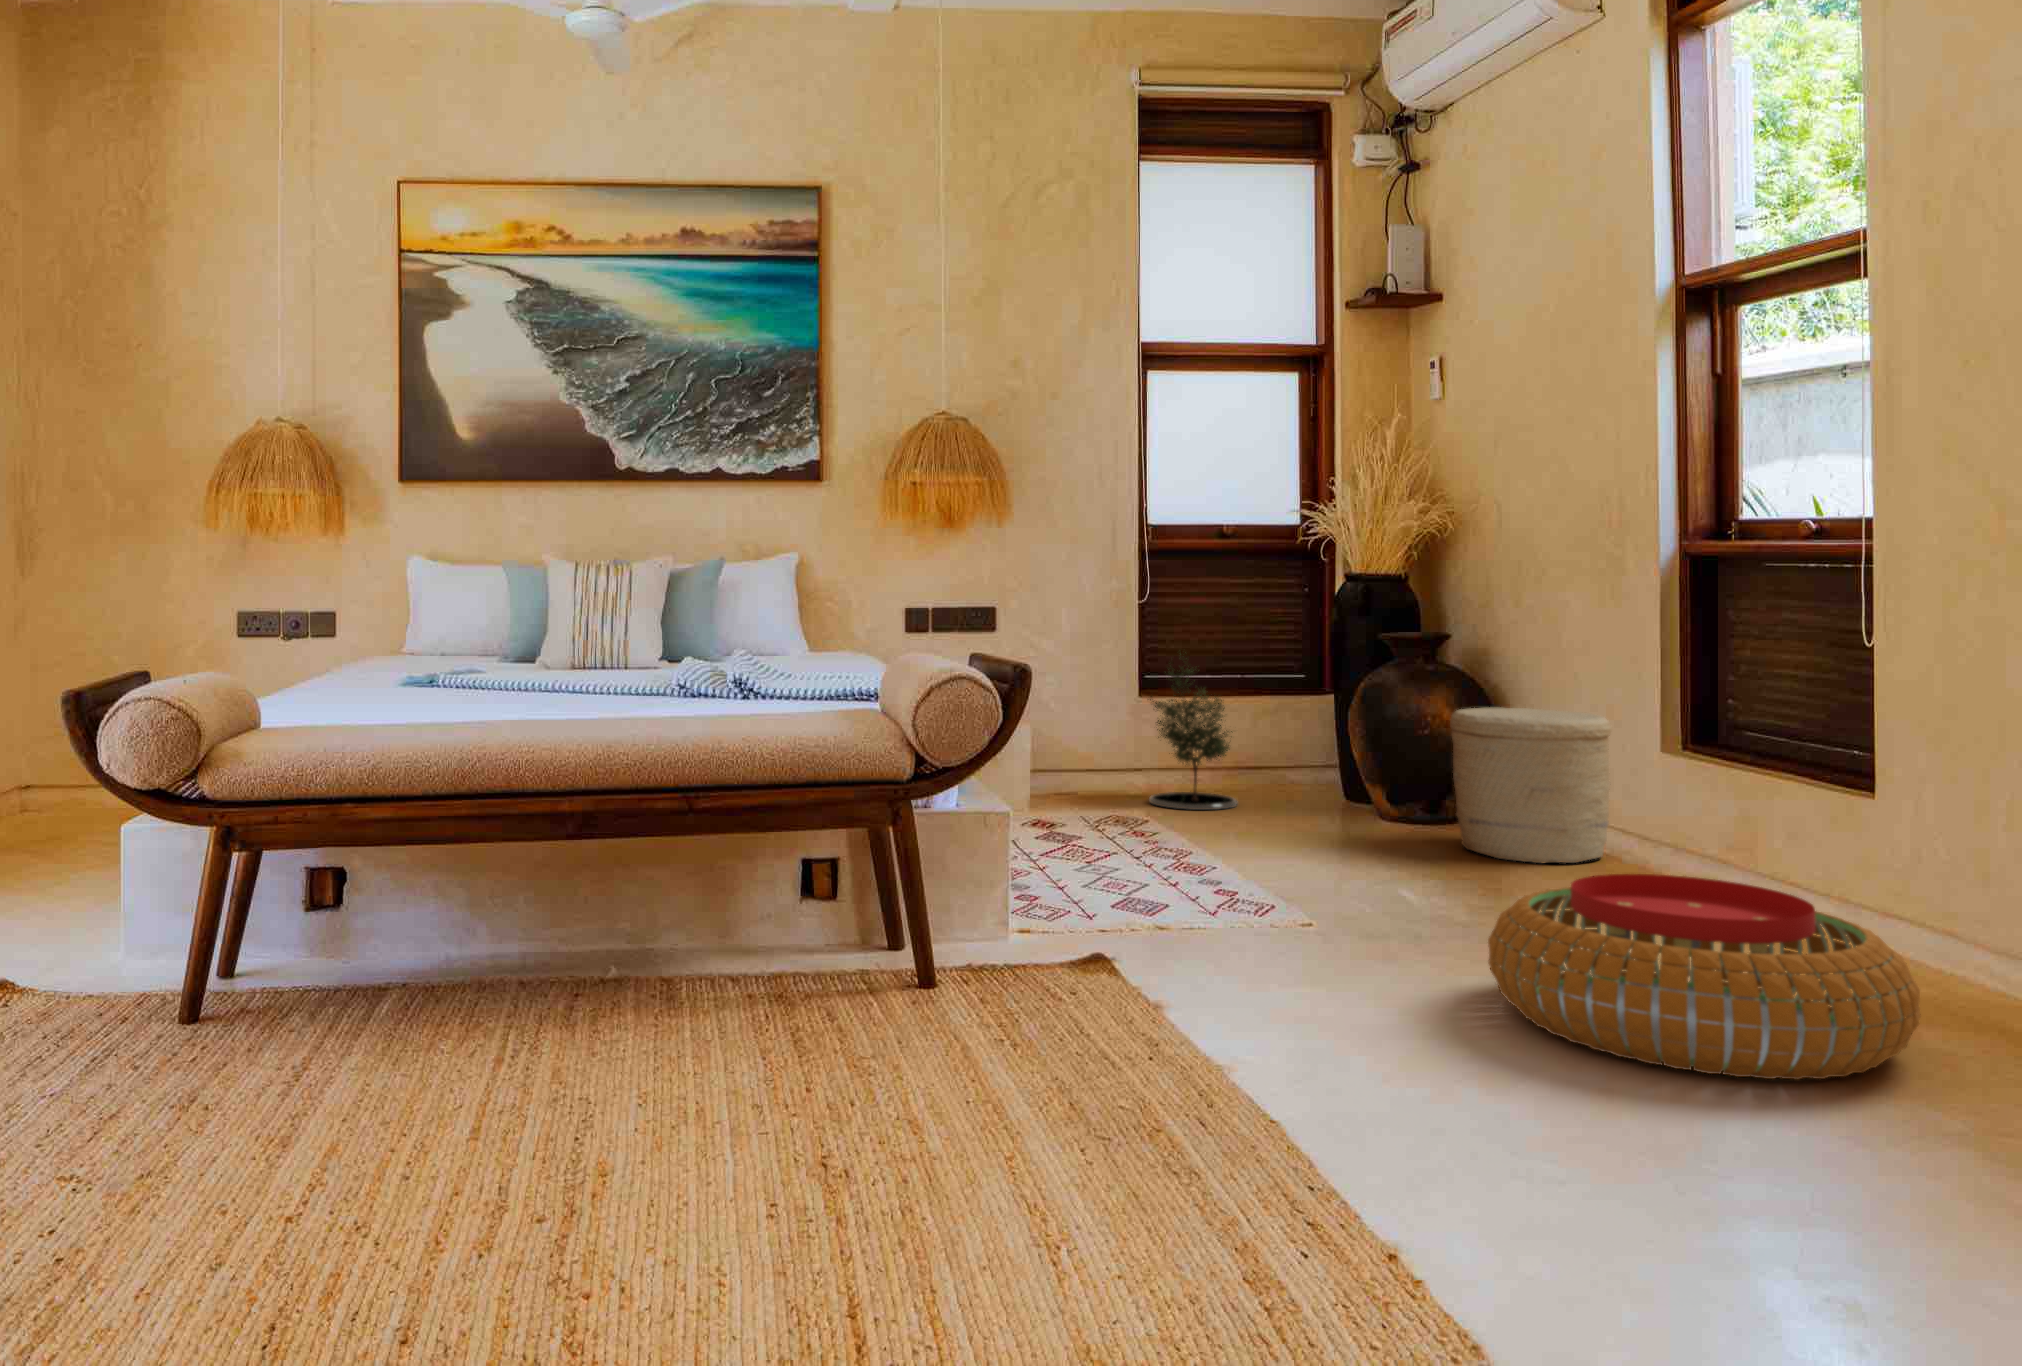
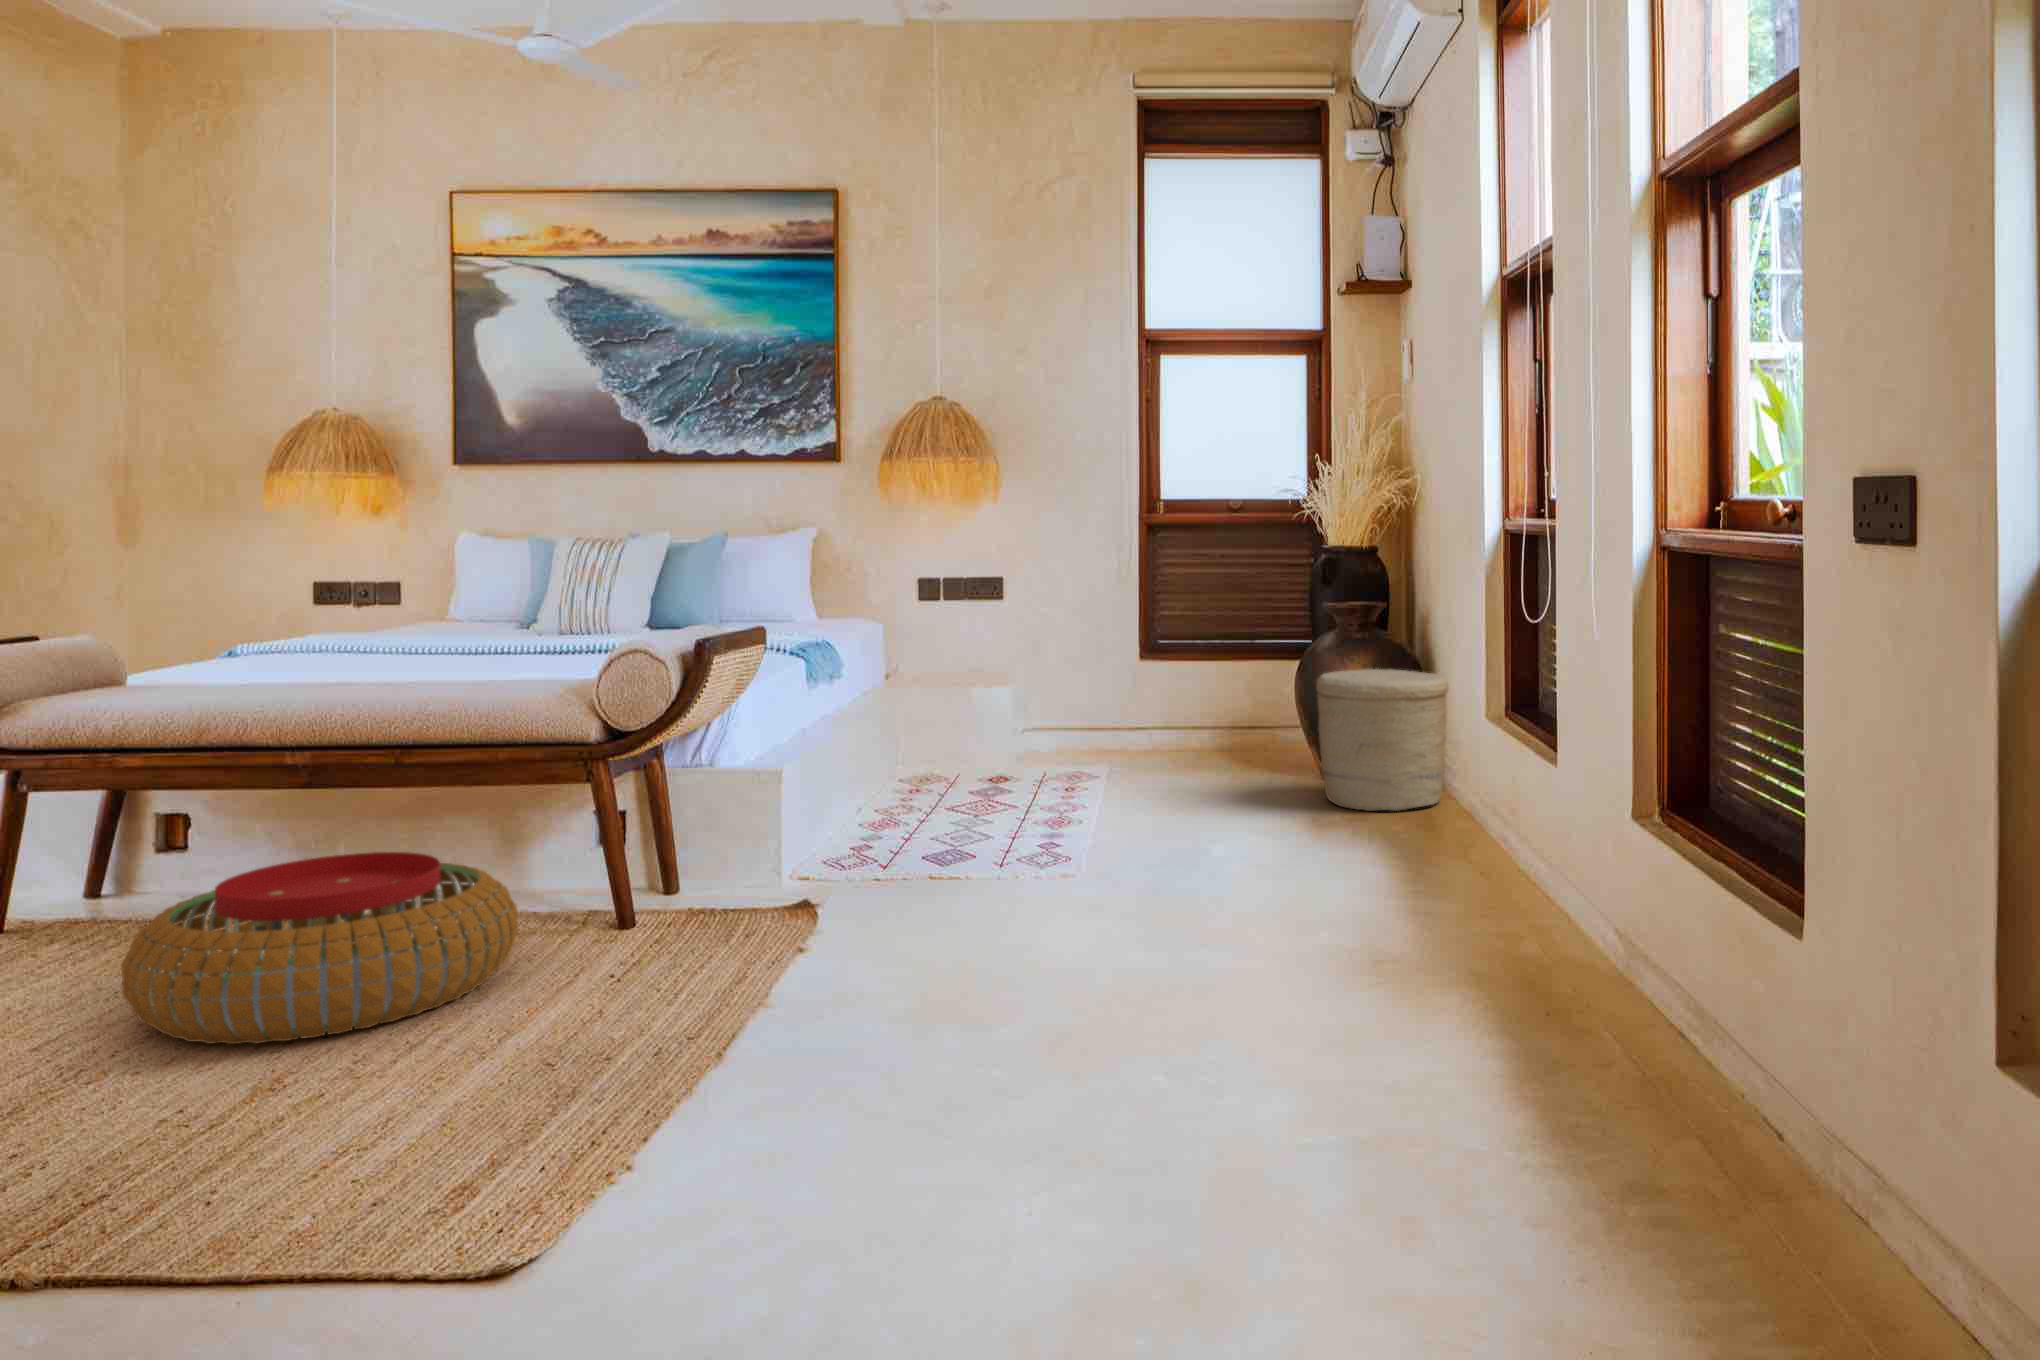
potted tree: present [1148,653,1237,810] -> none [1123,614,1211,761]
pouf: present [1488,874,1921,1080] -> present [121,852,518,1044]

